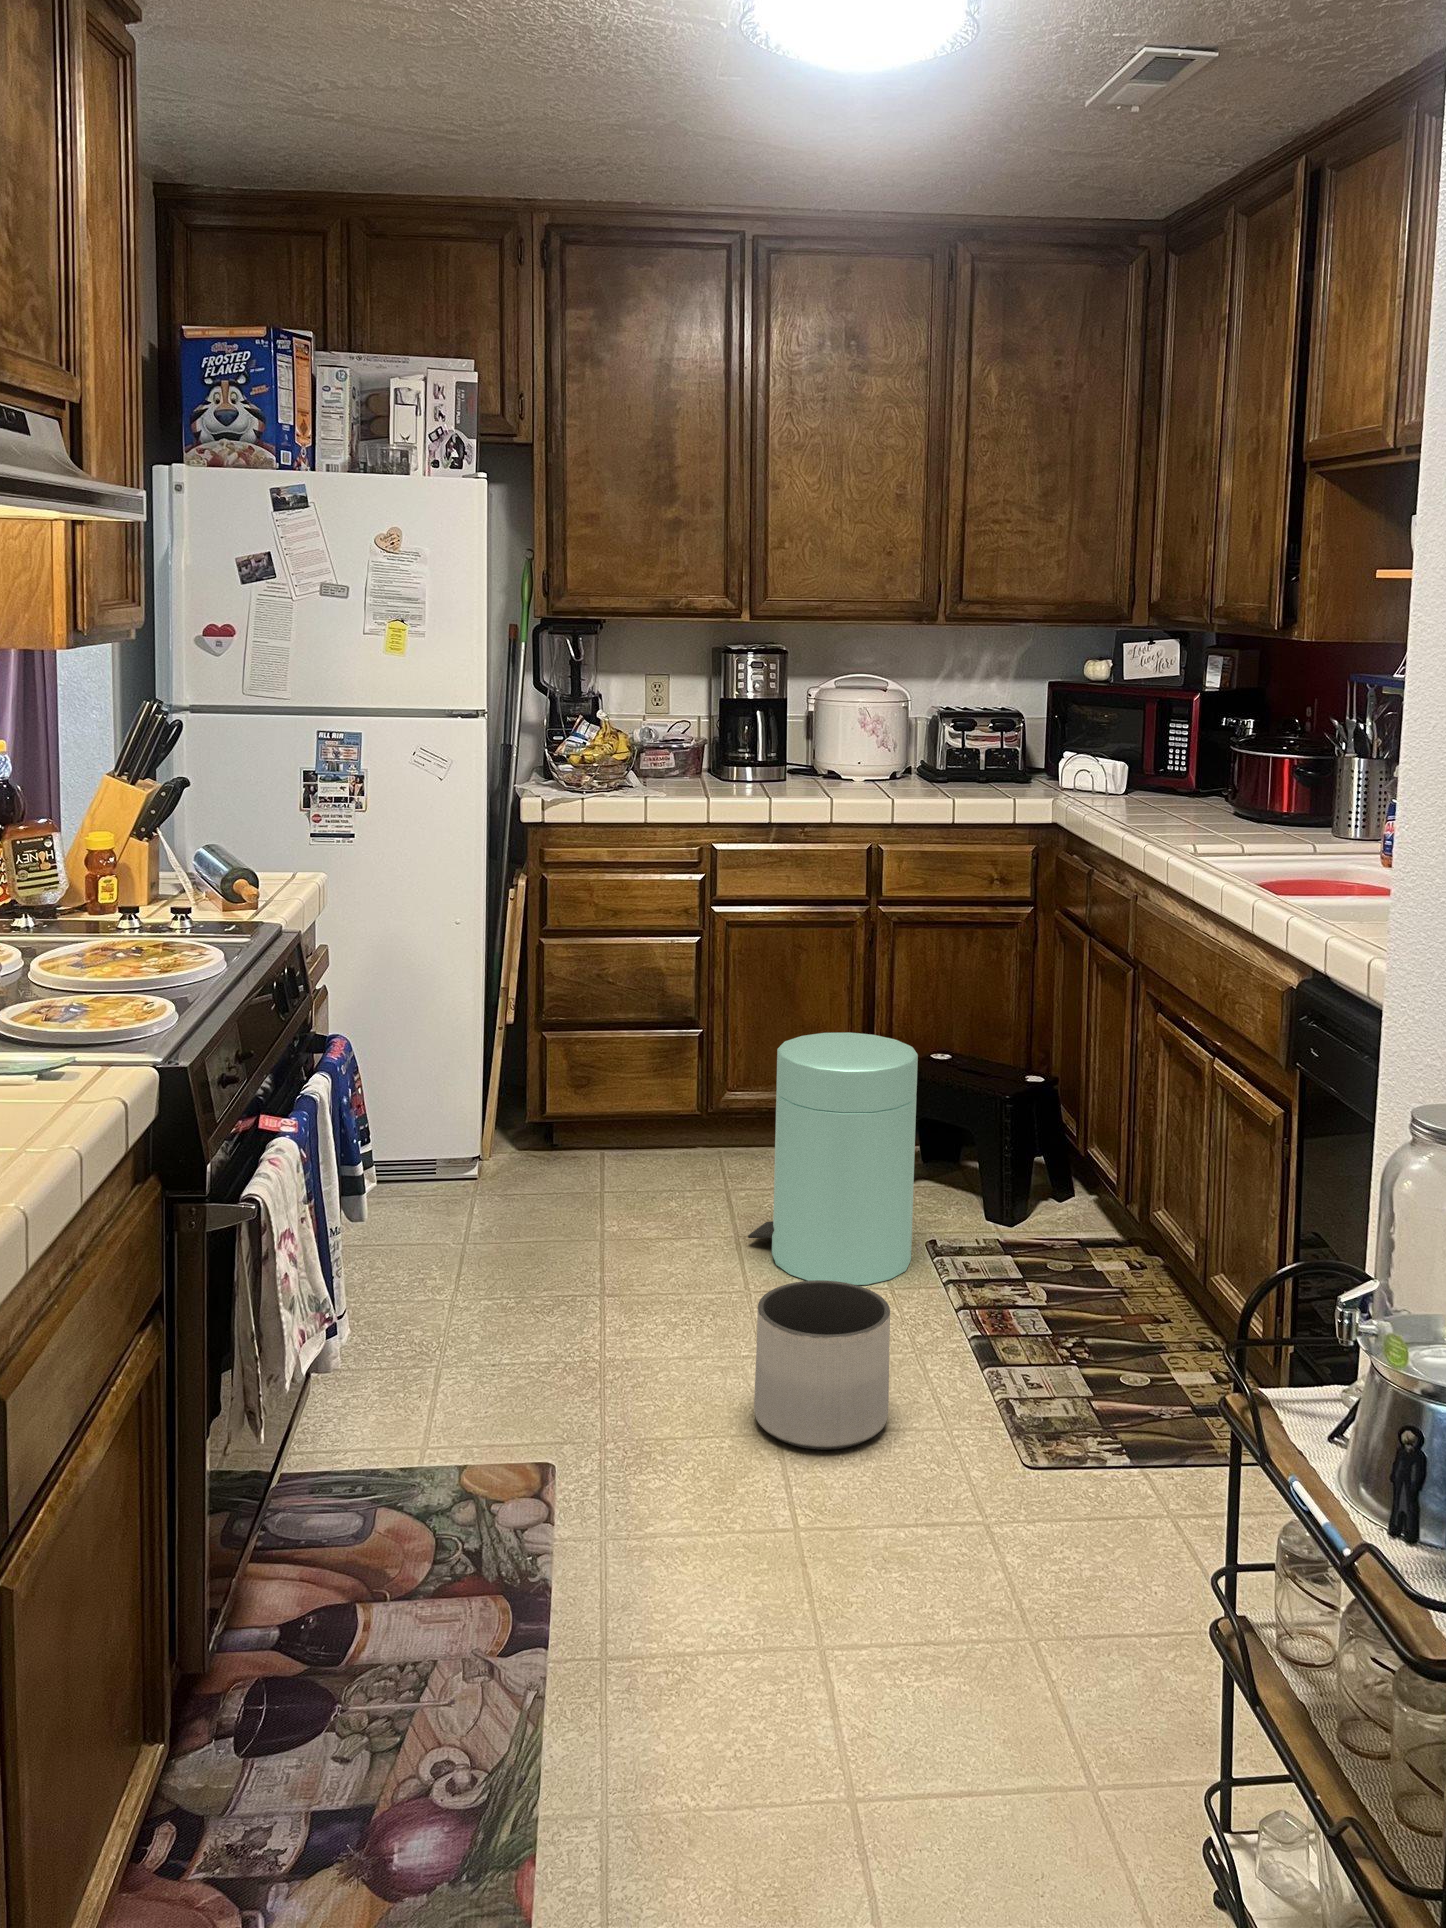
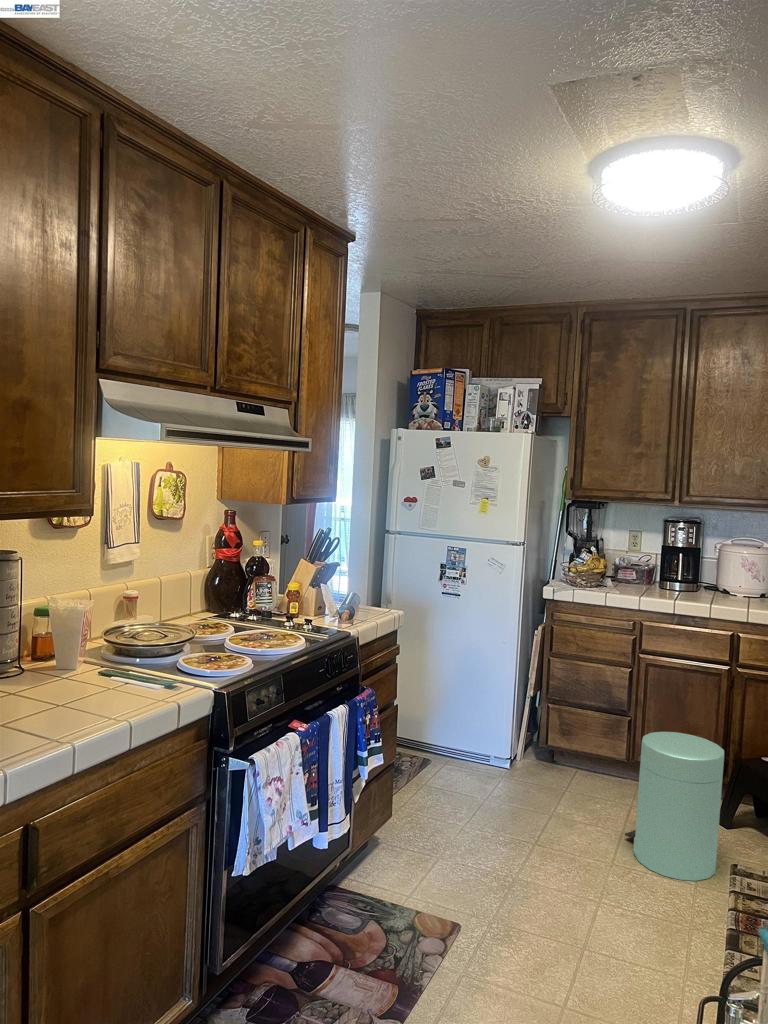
planter: present [754,1280,890,1450] -> none [573,868,653,971]

